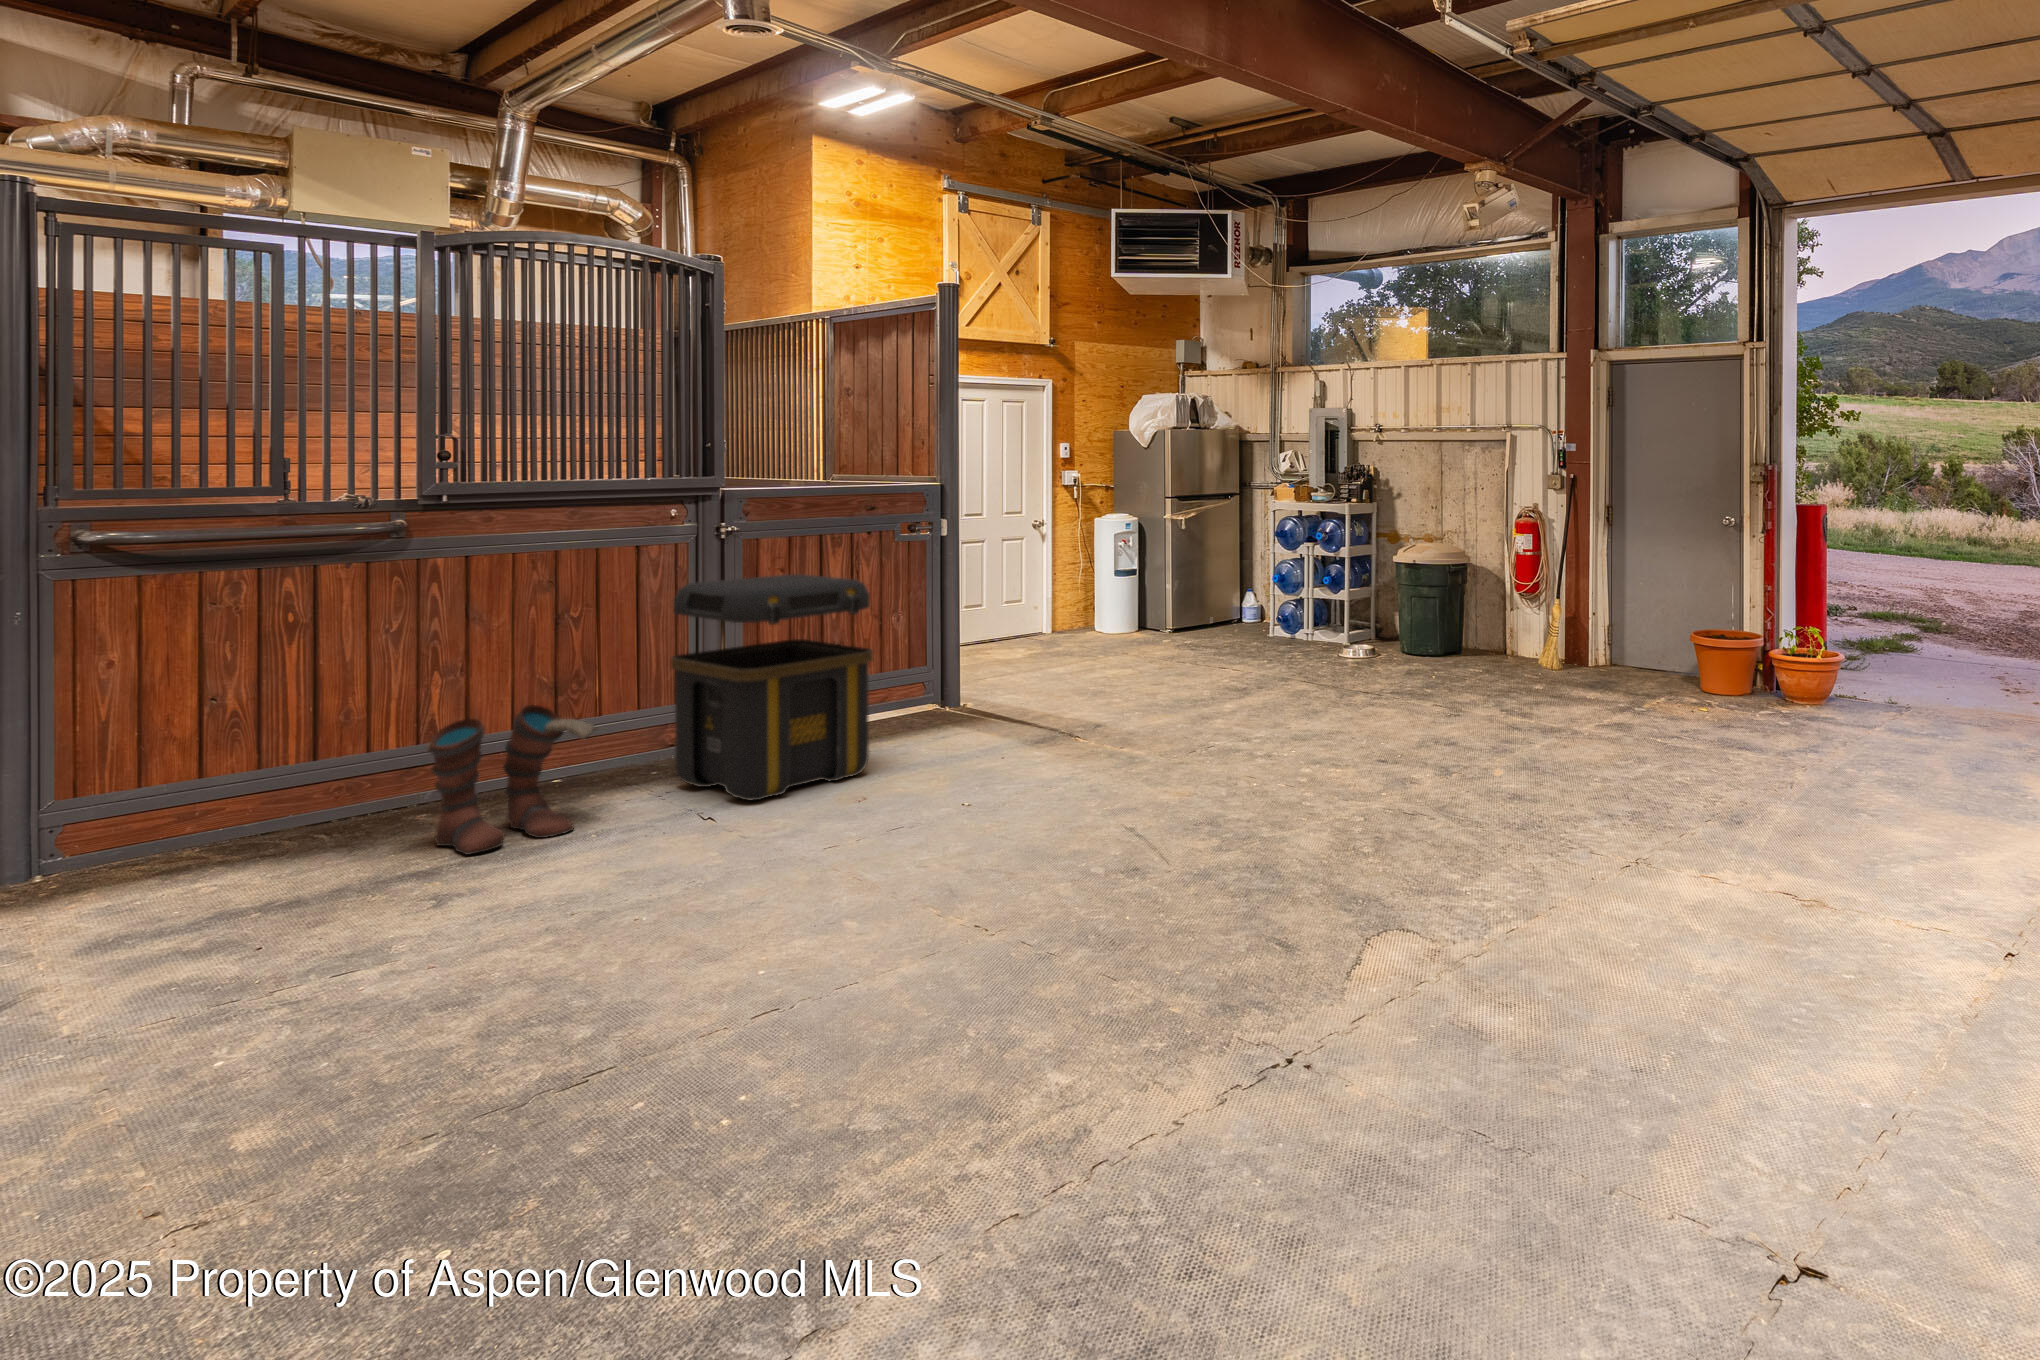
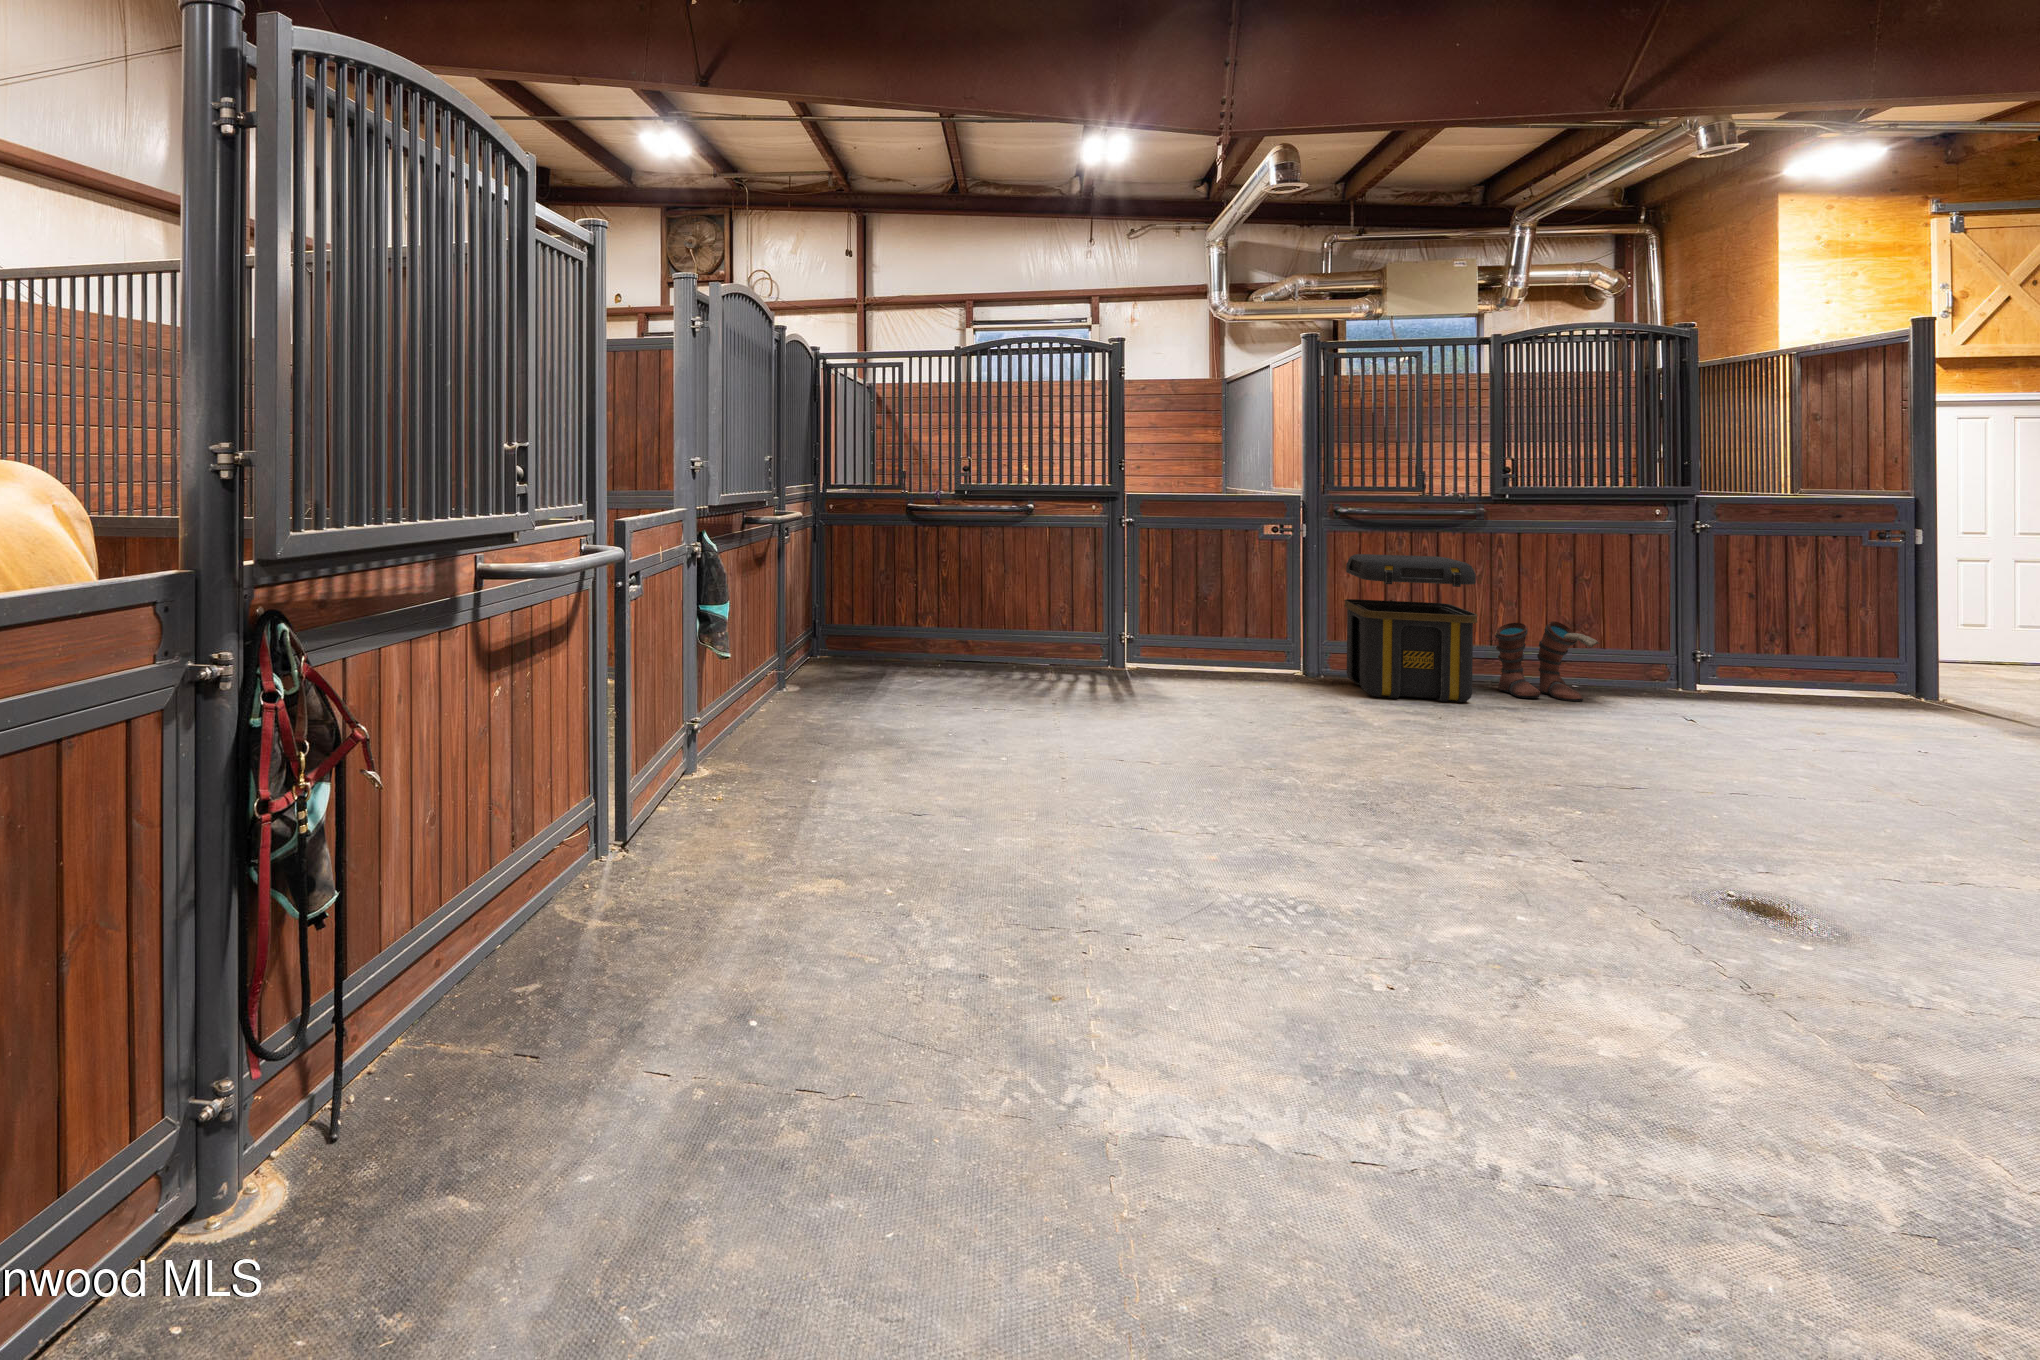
toolbox: present [671,574,873,800] -> present [1344,554,1478,702]

